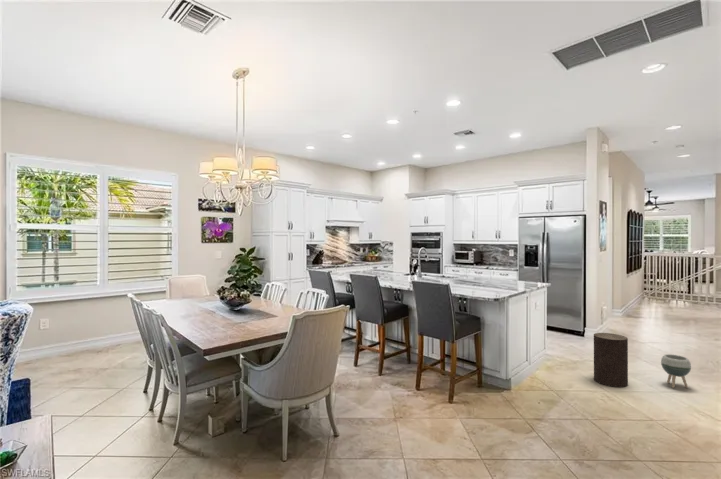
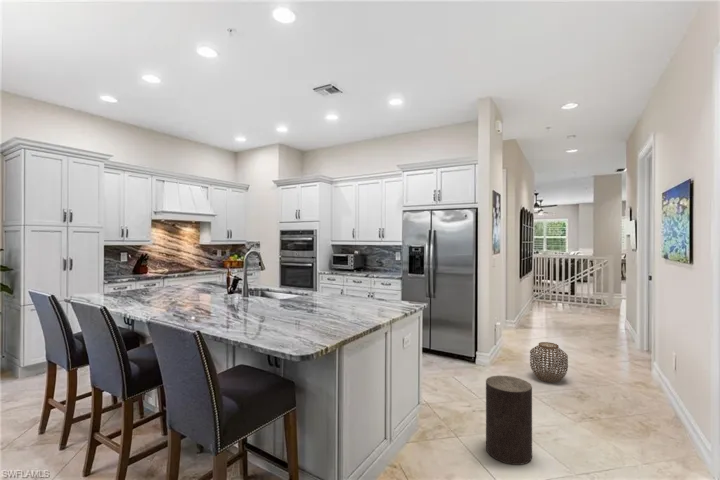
woven basket: none [632,322,666,353] -> present [530,342,568,383]
planter: present [661,354,691,388] -> none [574,403,614,457]

